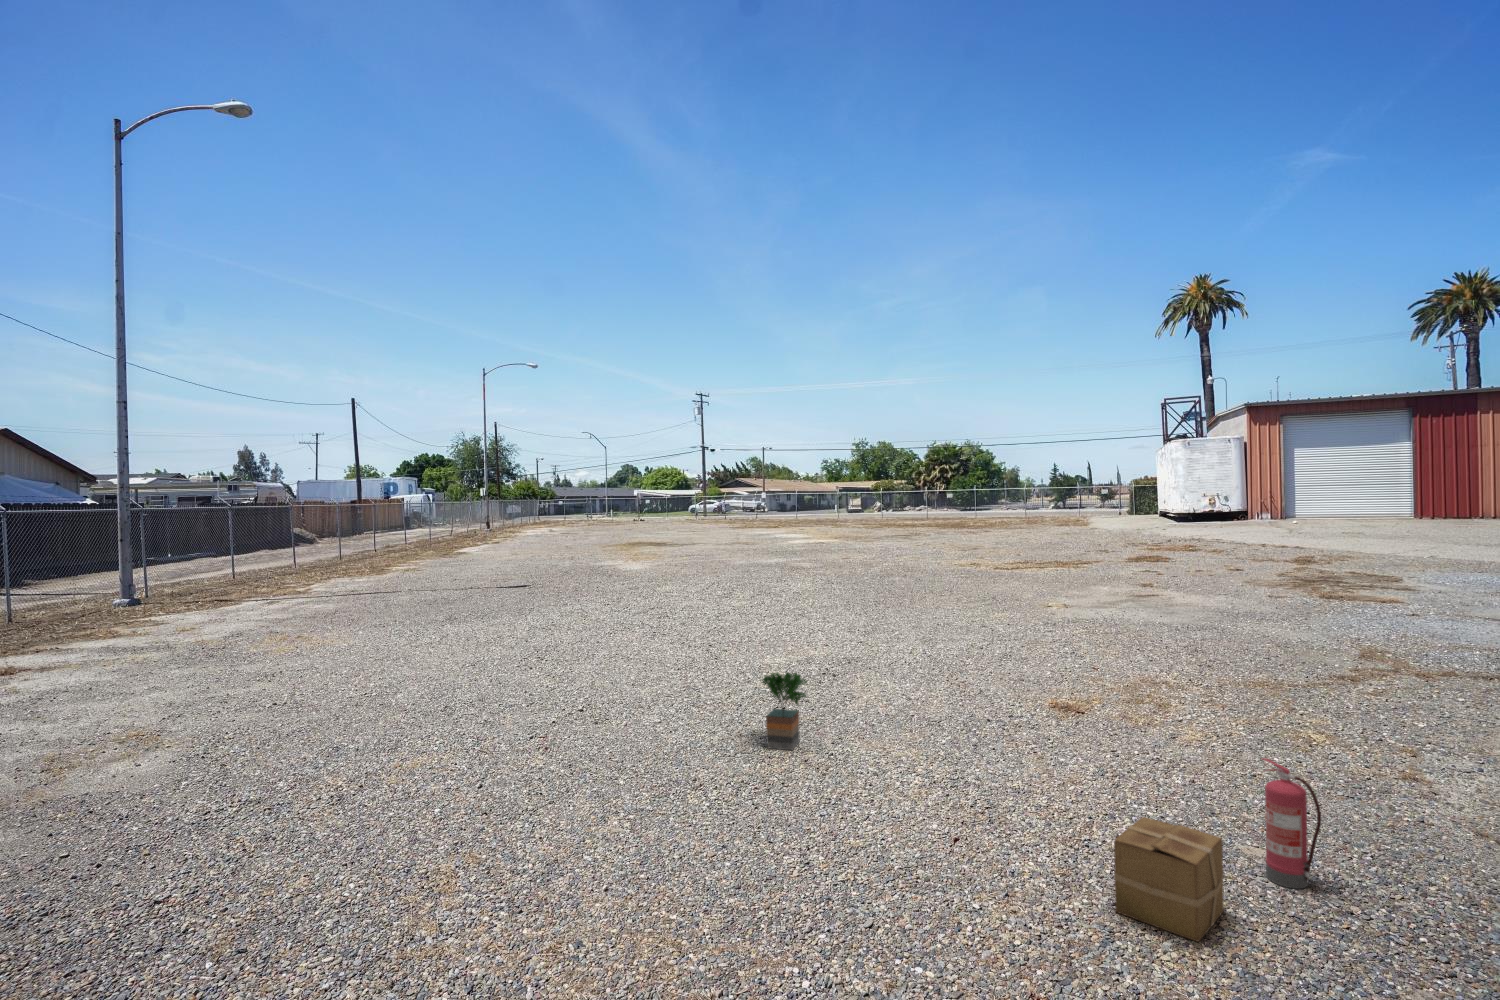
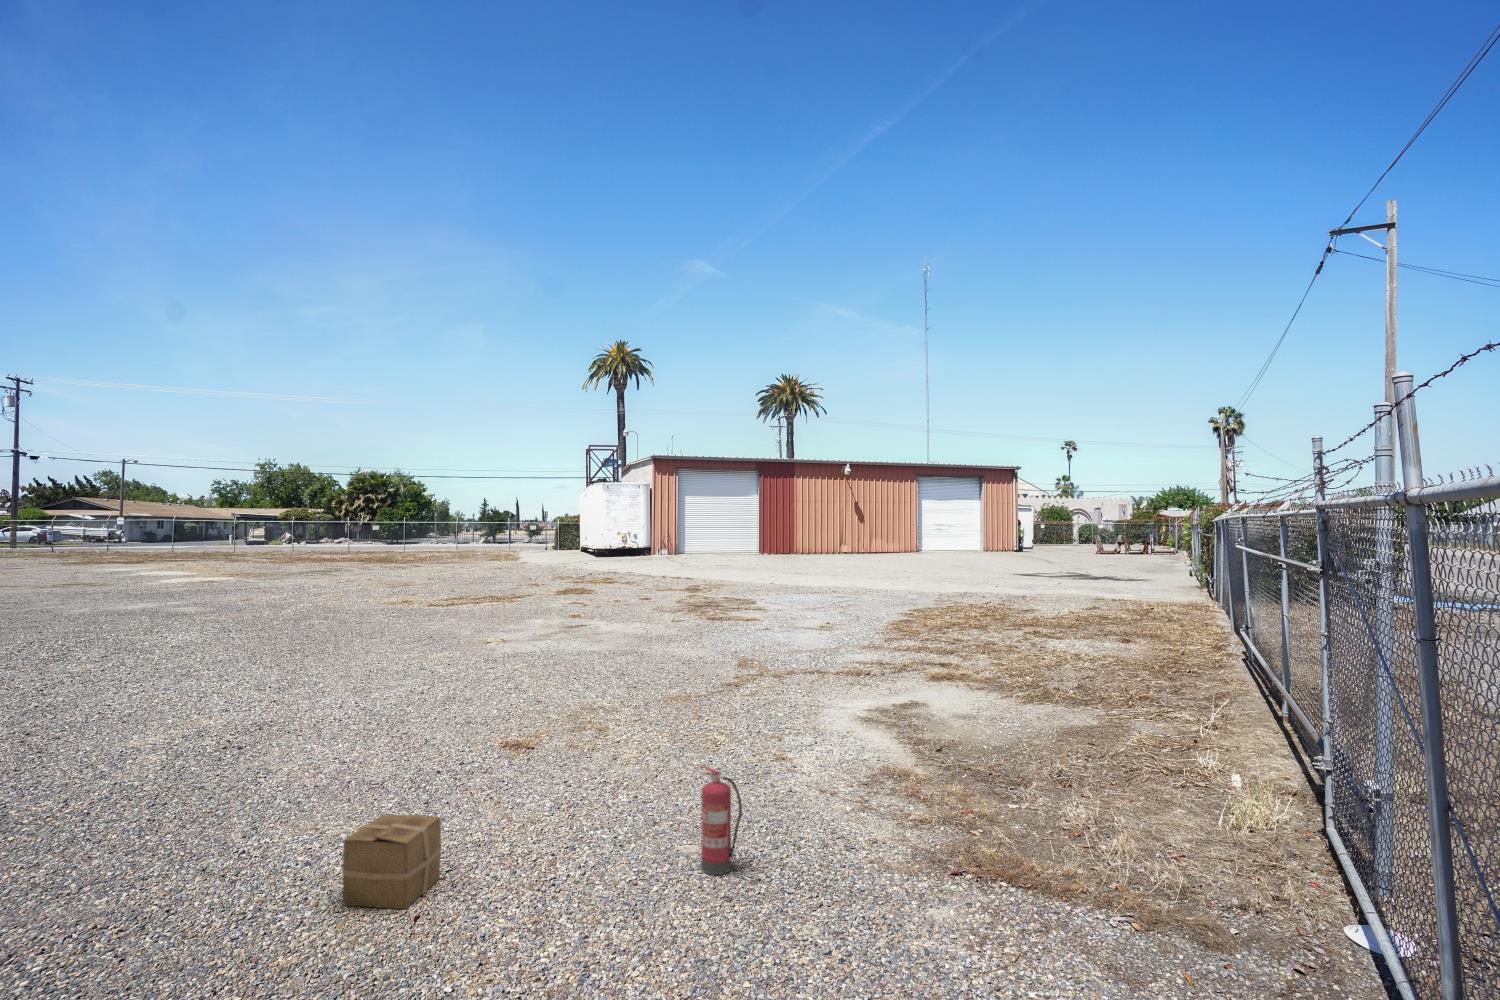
potted tree: present [762,672,807,750] -> none [134,755,211,865]
cardboard box: present [1114,817,1224,942] -> present [342,815,441,909]

